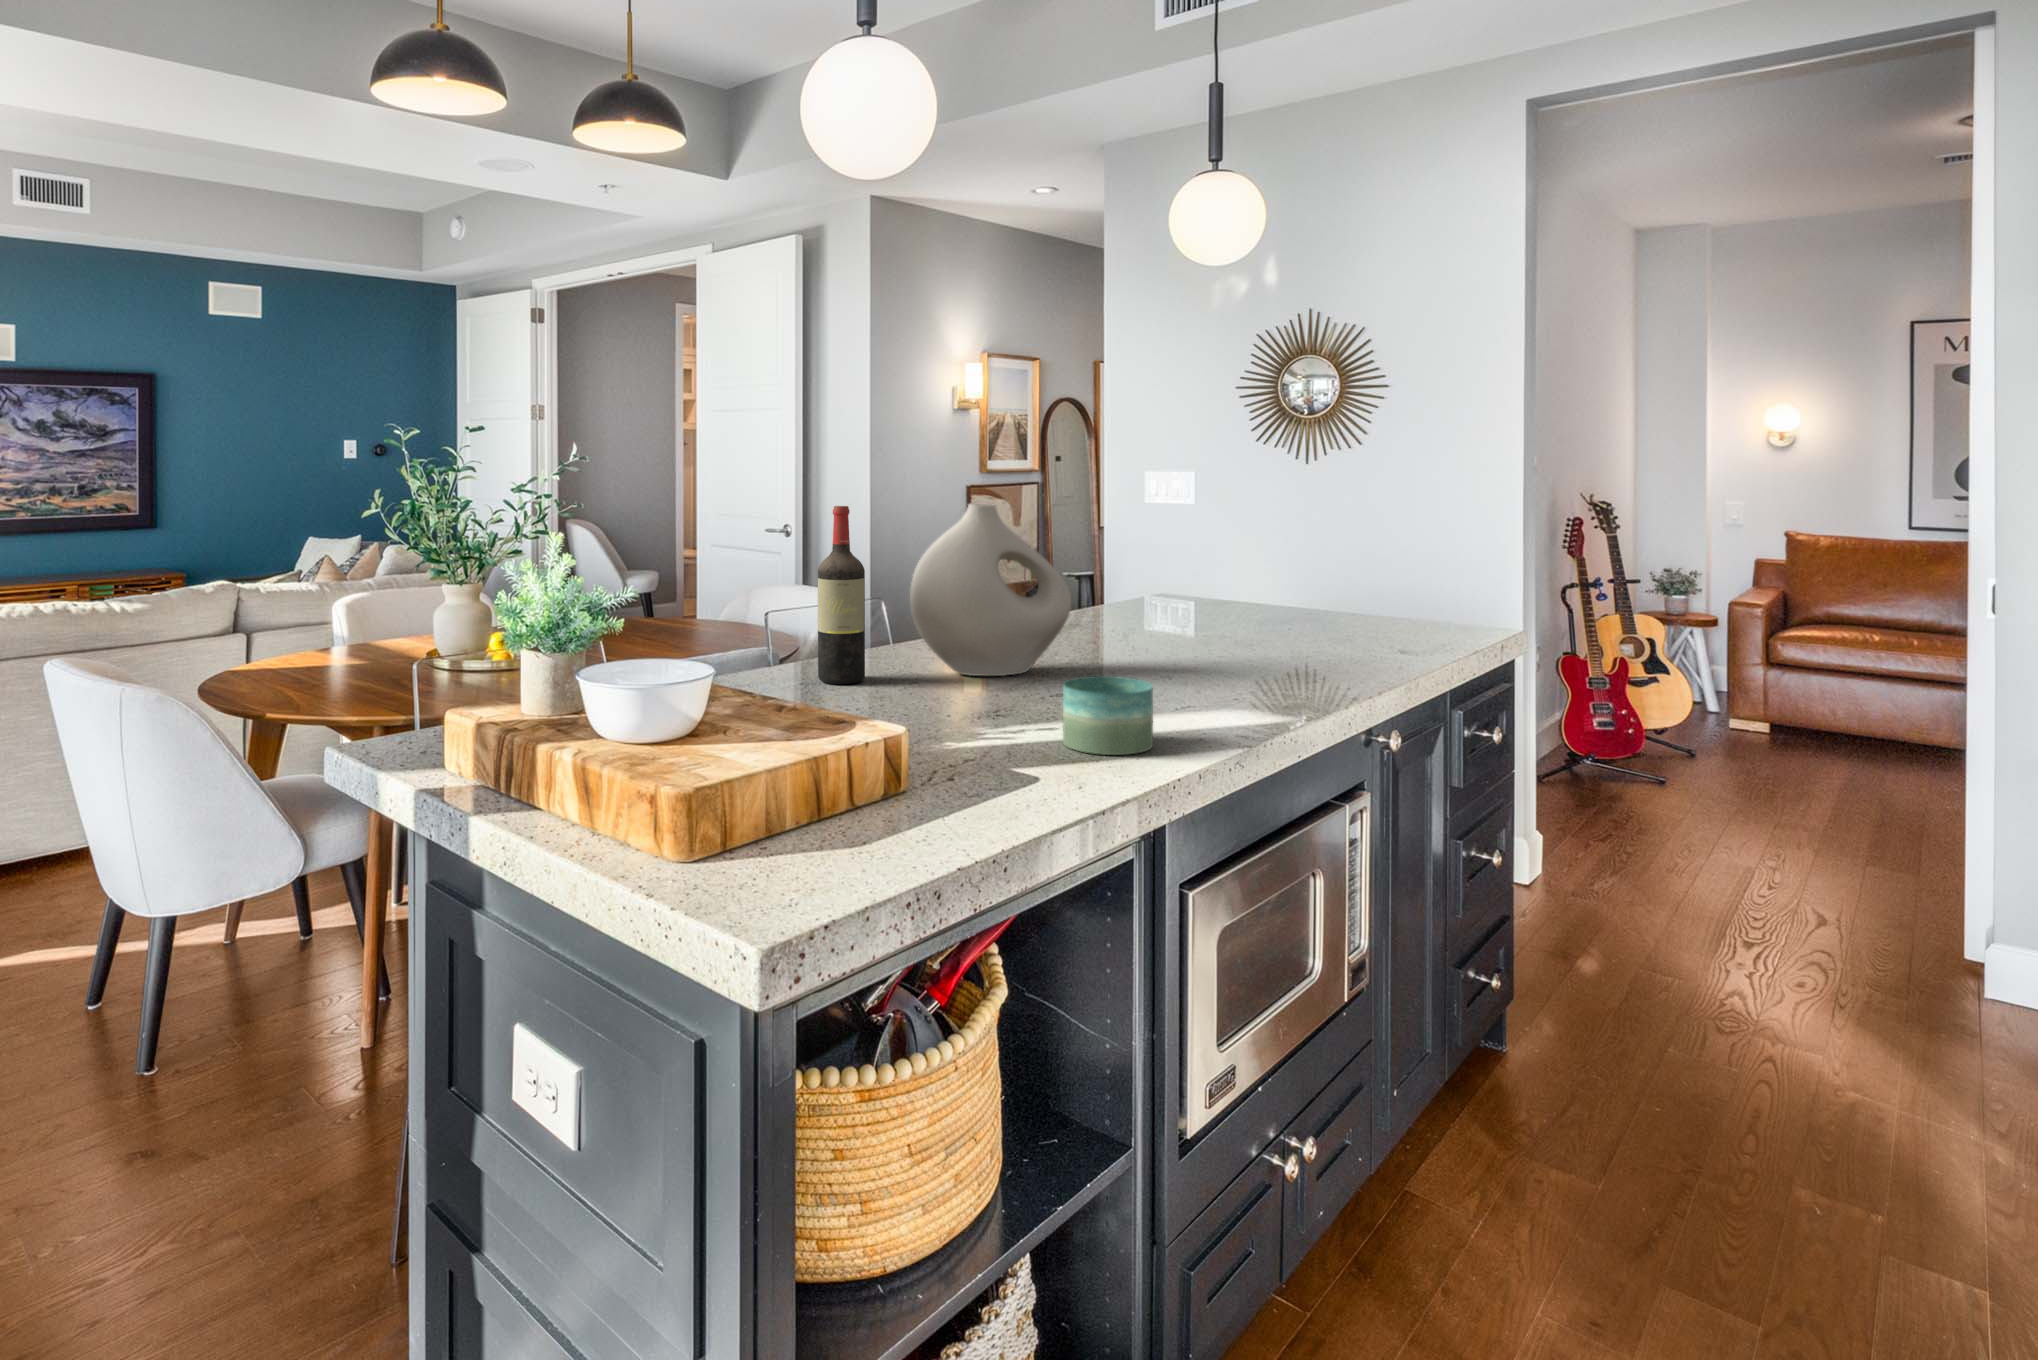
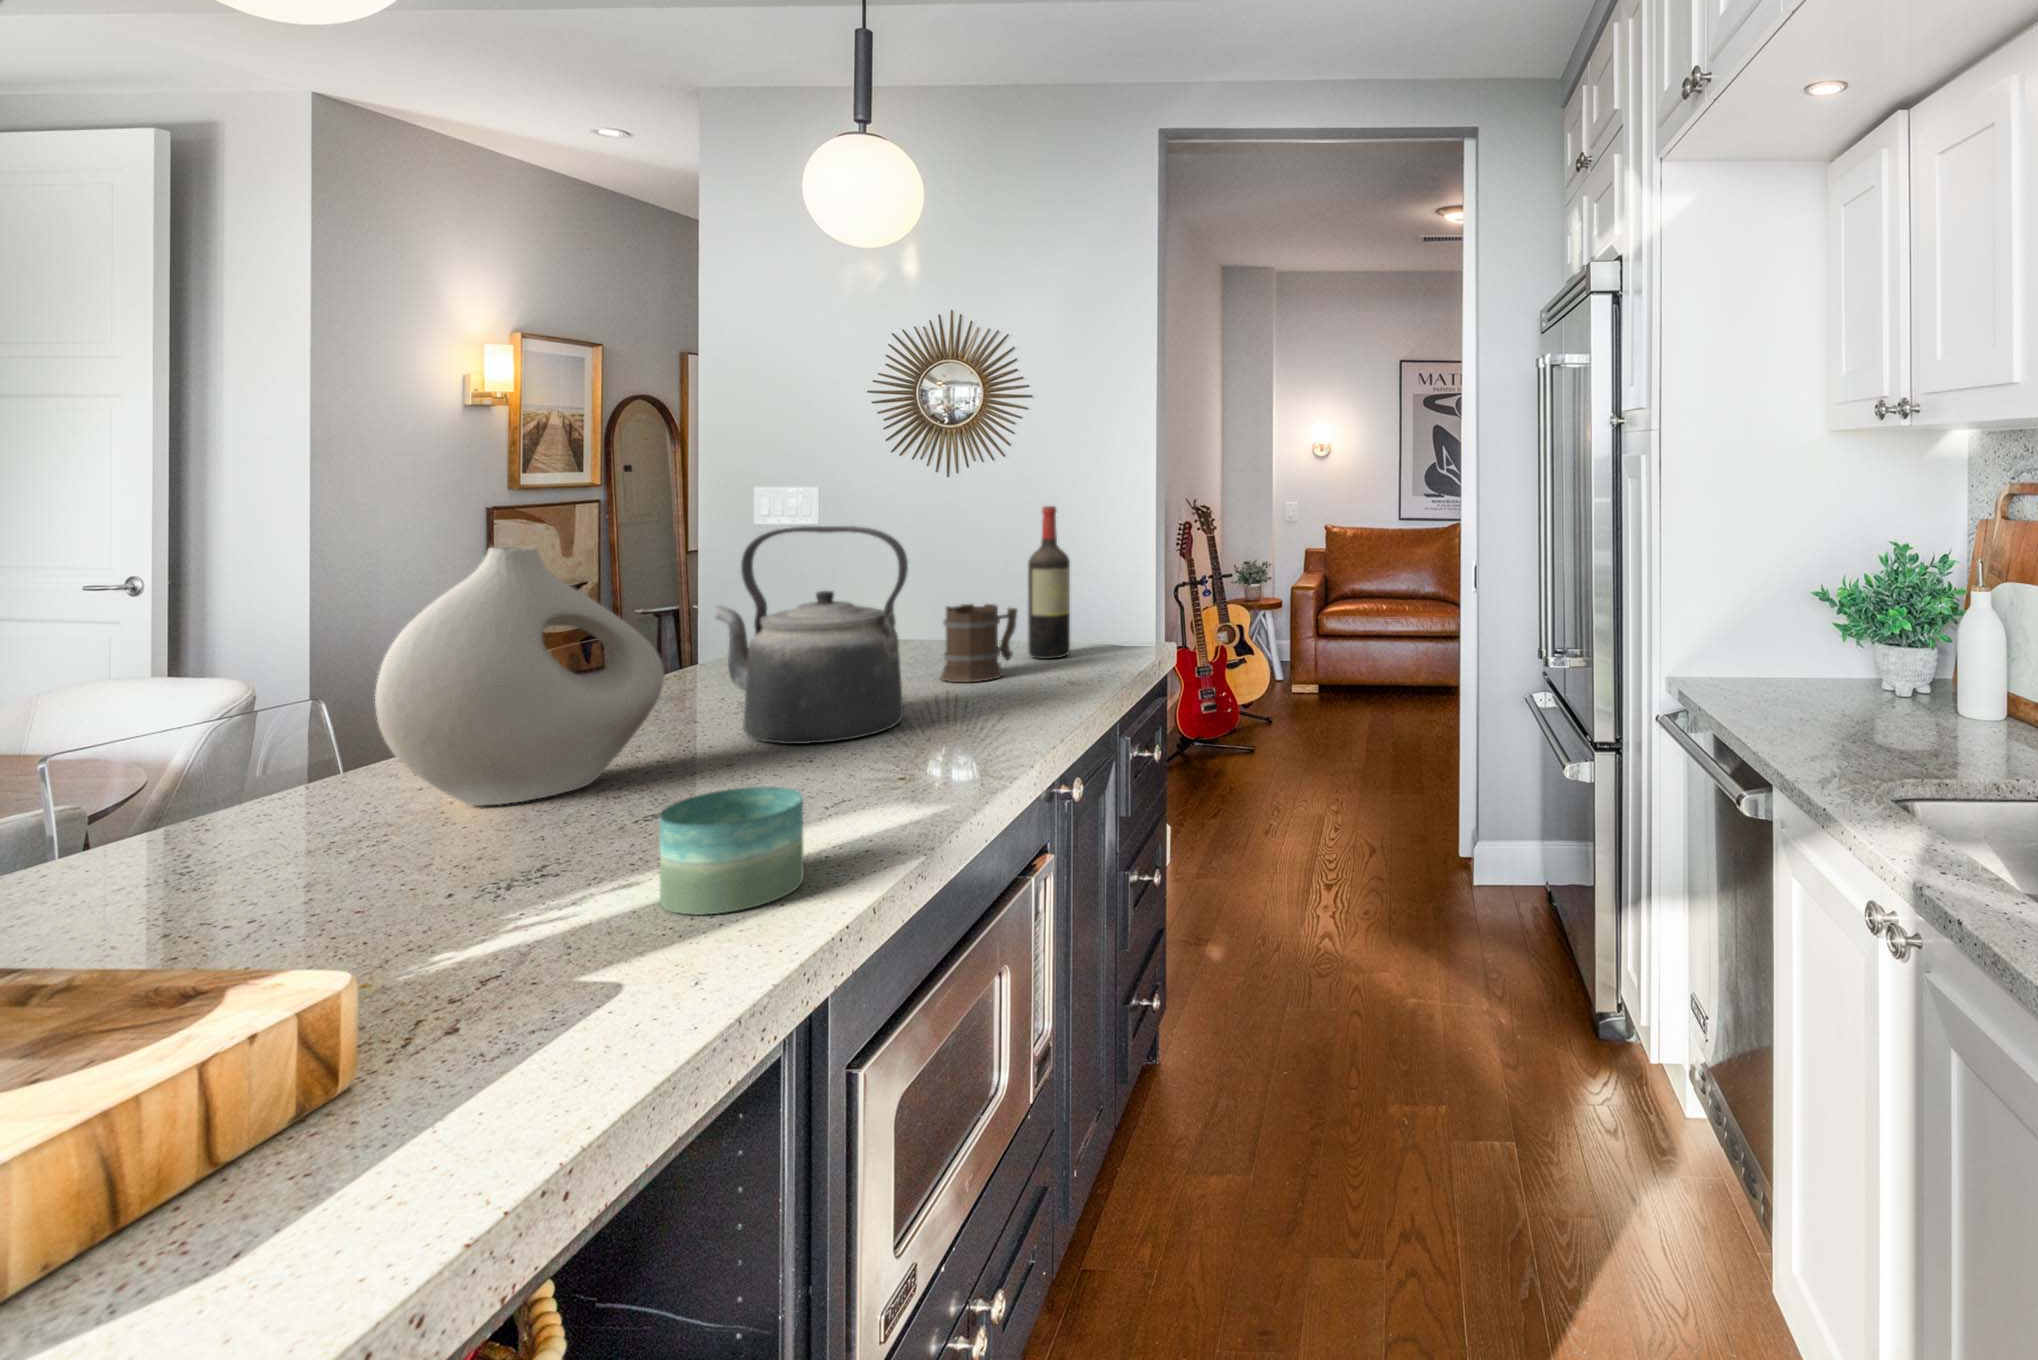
kettle: none [1107,499,1249,669] -> present [715,526,908,744]
wine bottle: present [818,506,865,684] -> present [1028,506,1070,659]
mug: none [1282,574,1354,642] -> present [941,604,1017,682]

